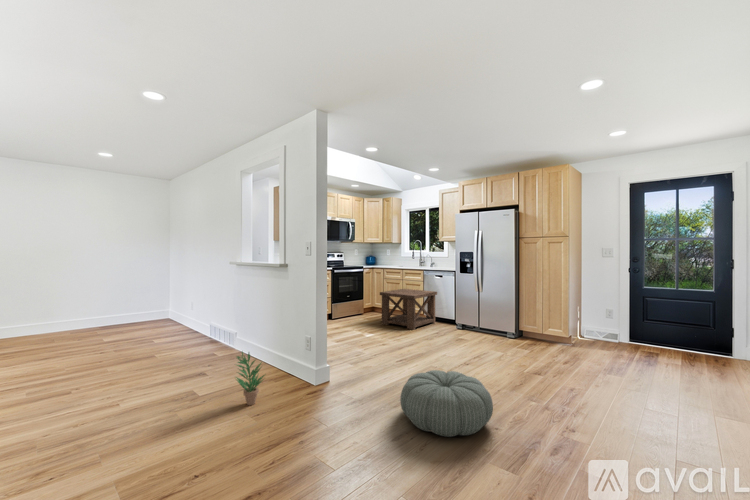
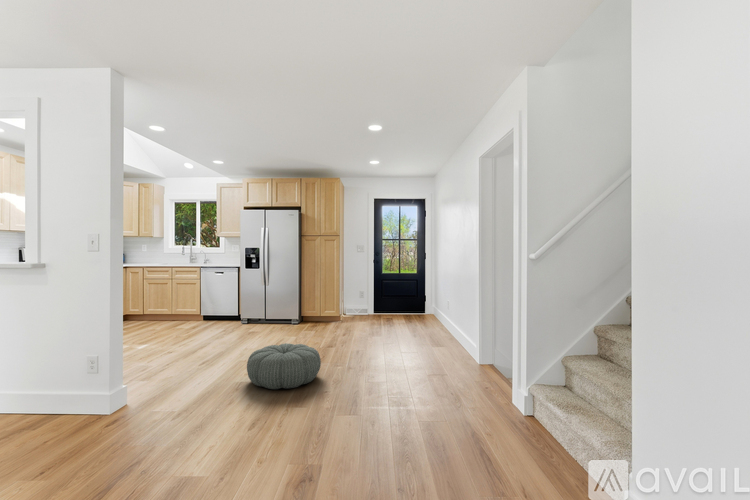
side table: present [380,289,437,330] -> none [151,289,219,331]
potted plant: present [236,352,264,405] -> none [39,361,86,424]

